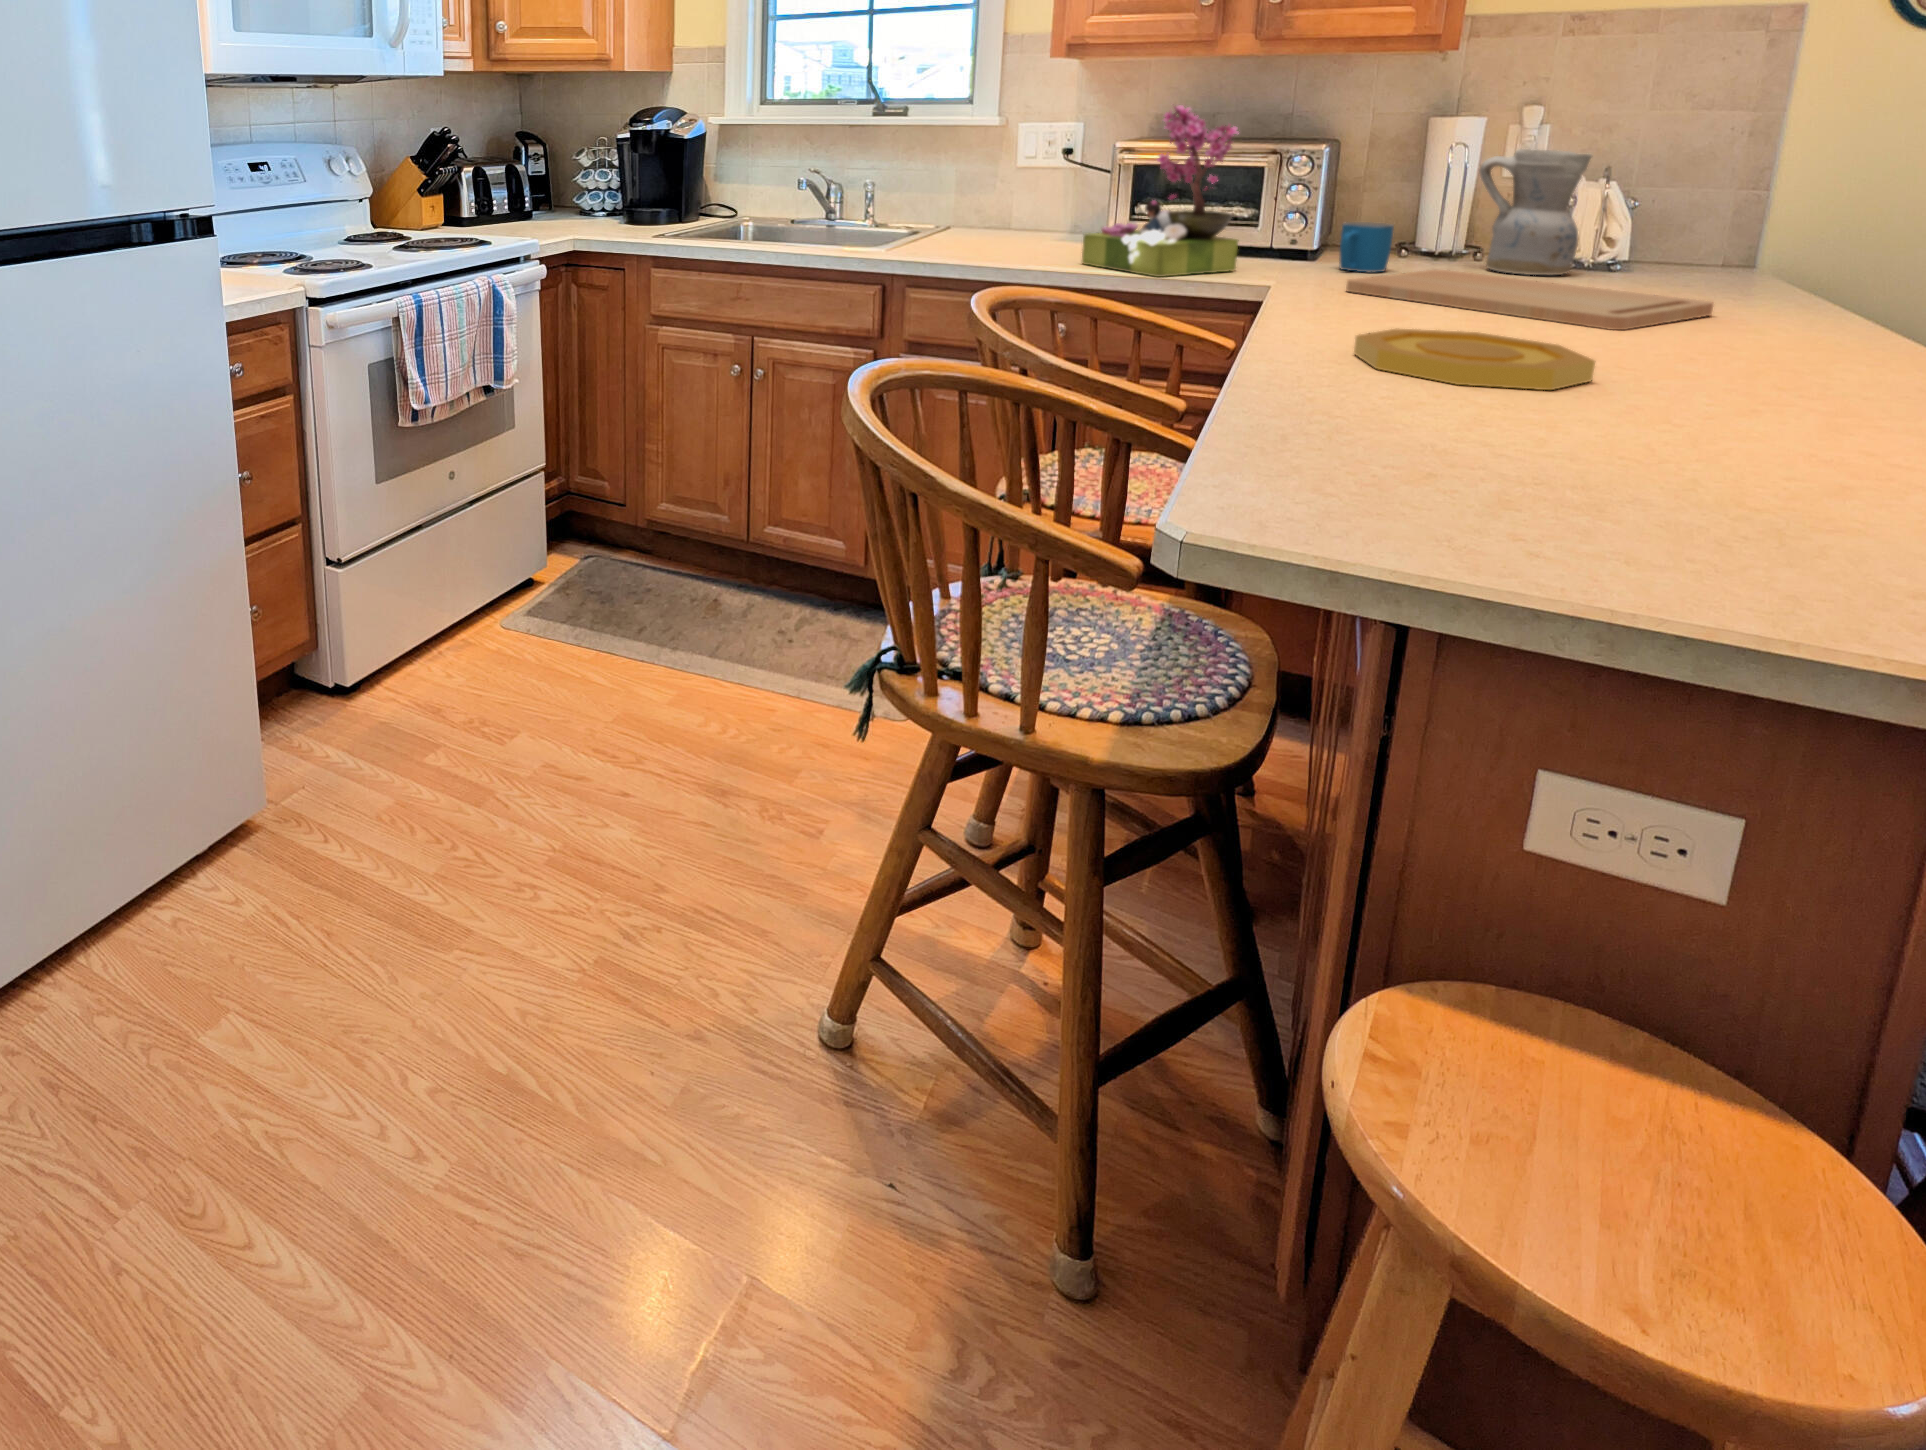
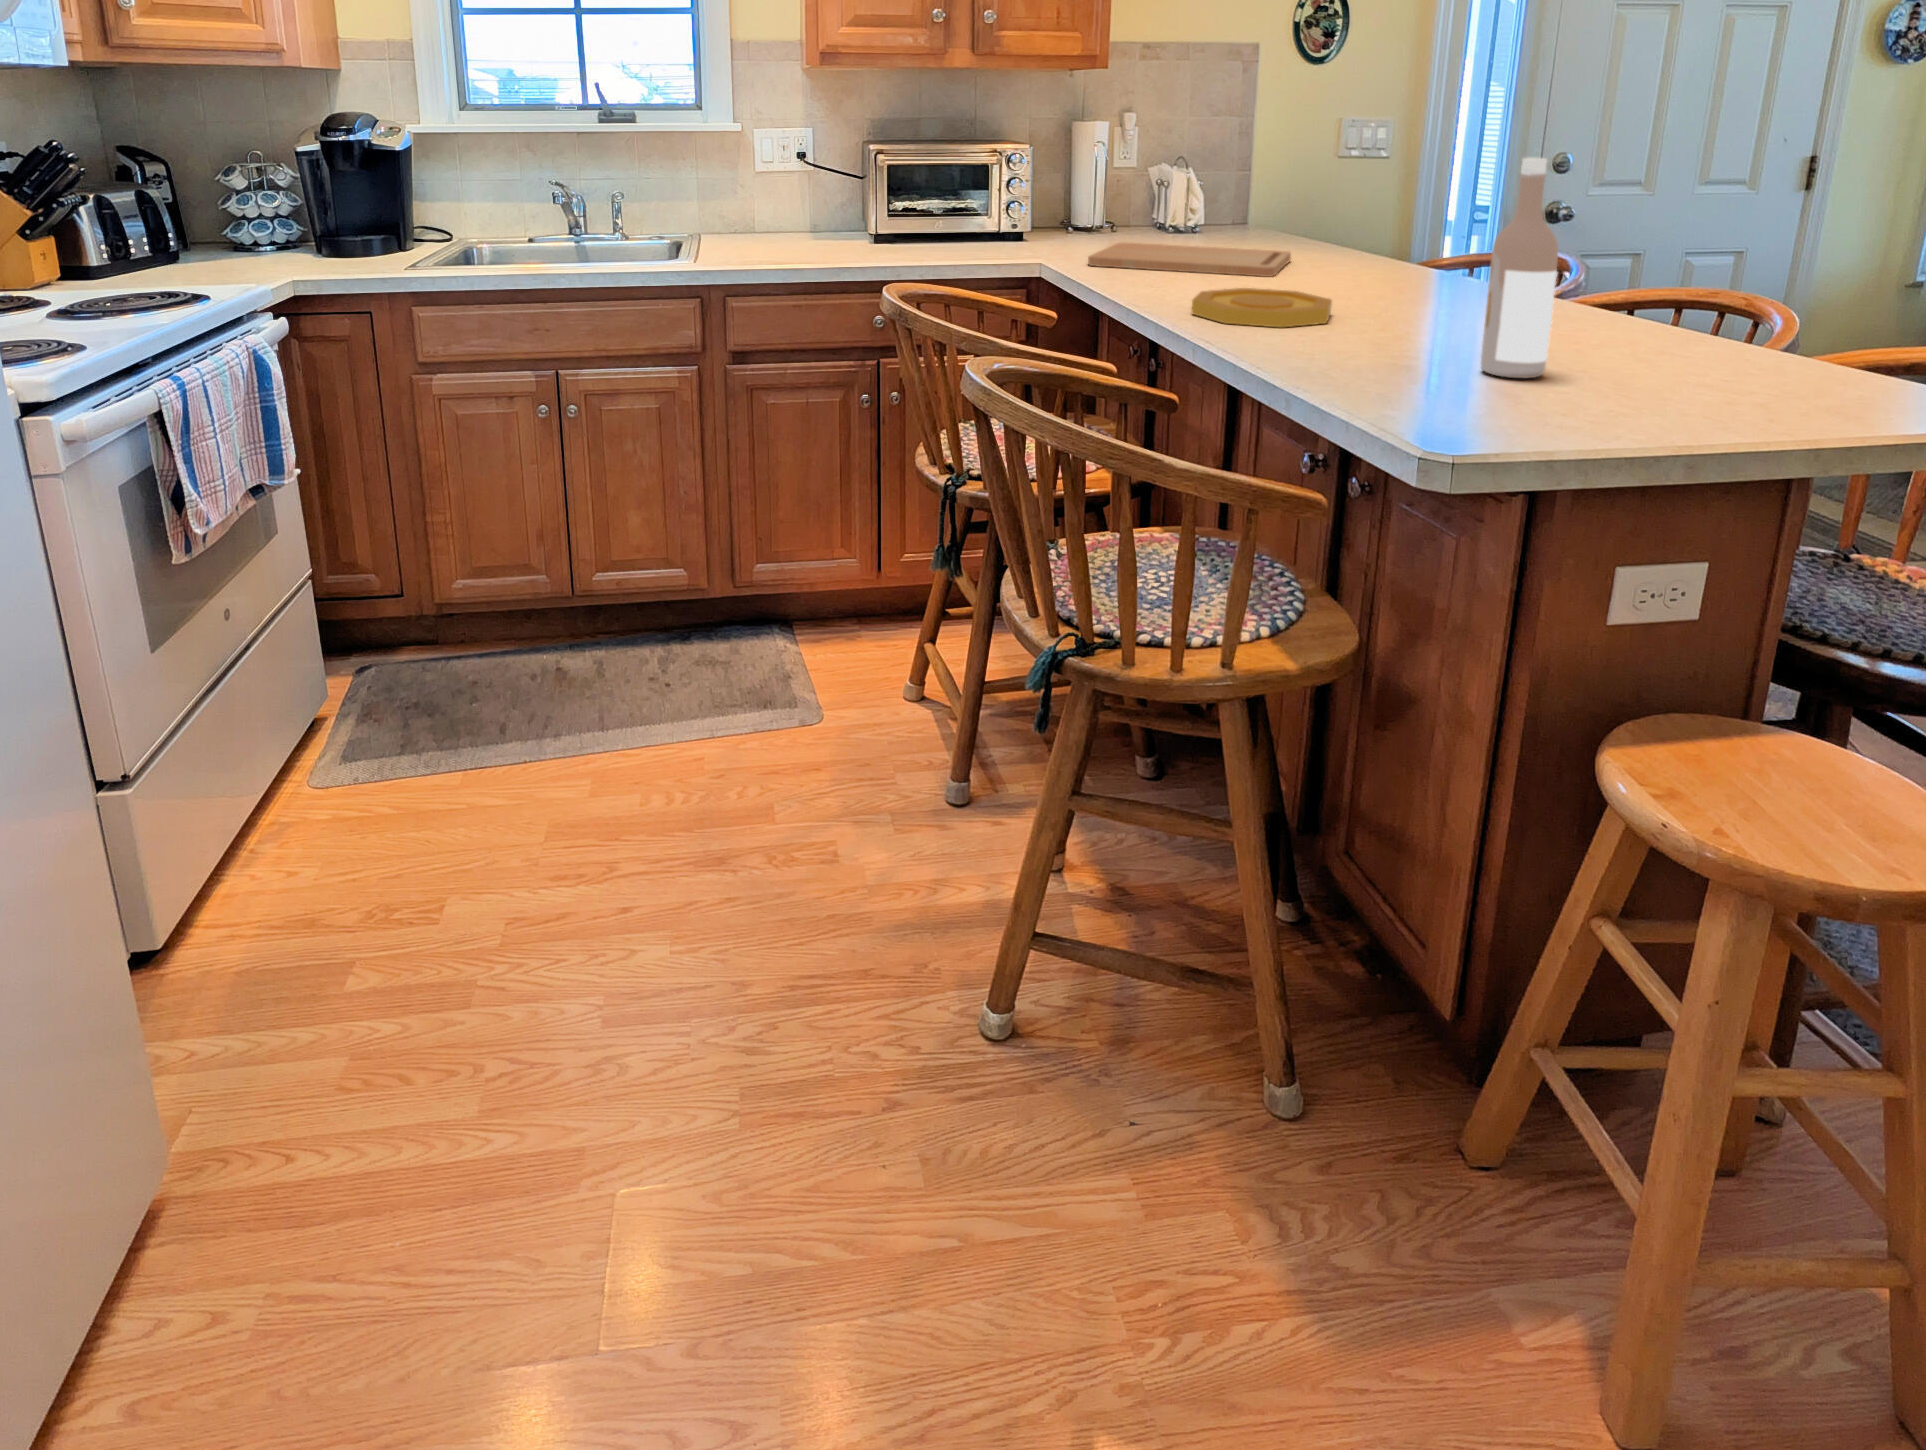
flower arrangement: present [1082,106,1239,277] -> none [875,110,992,268]
ceramic pitcher: present [1480,149,1592,275] -> none [1118,146,1183,241]
wine bottle: none [1672,155,1838,506] -> present [1481,158,1558,378]
mug: present [1339,222,1394,273] -> none [1047,208,1081,249]

